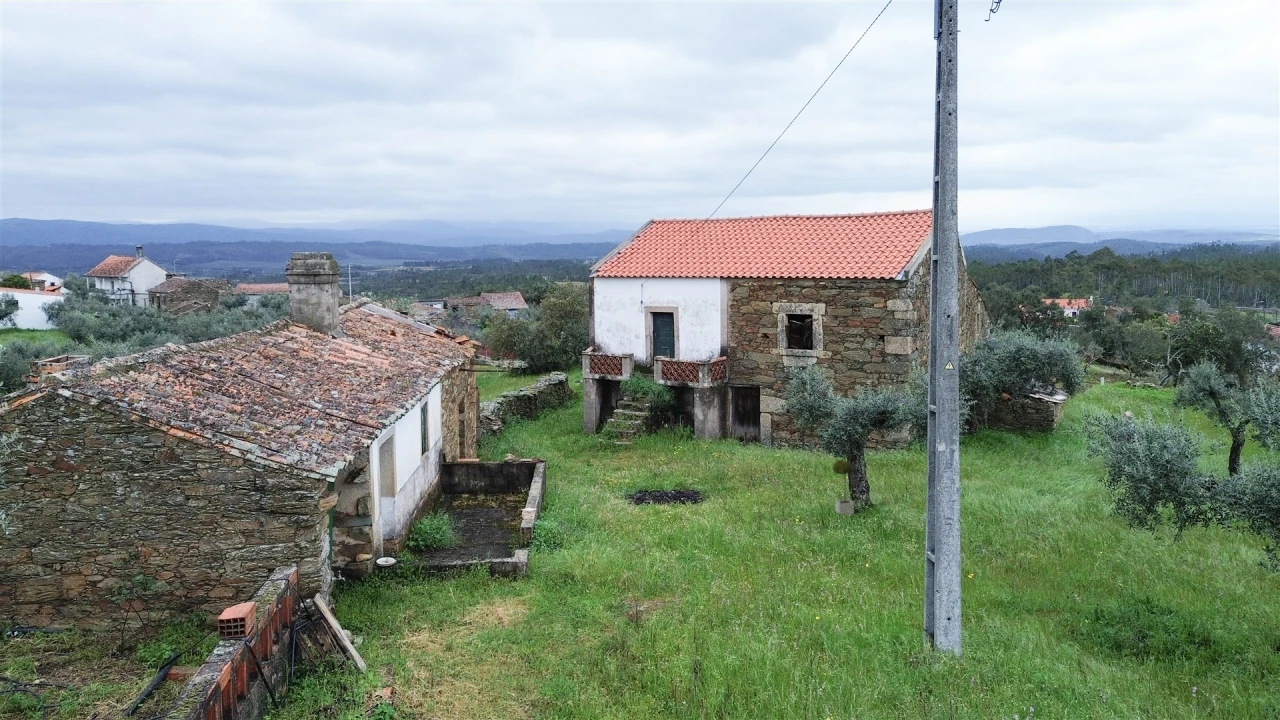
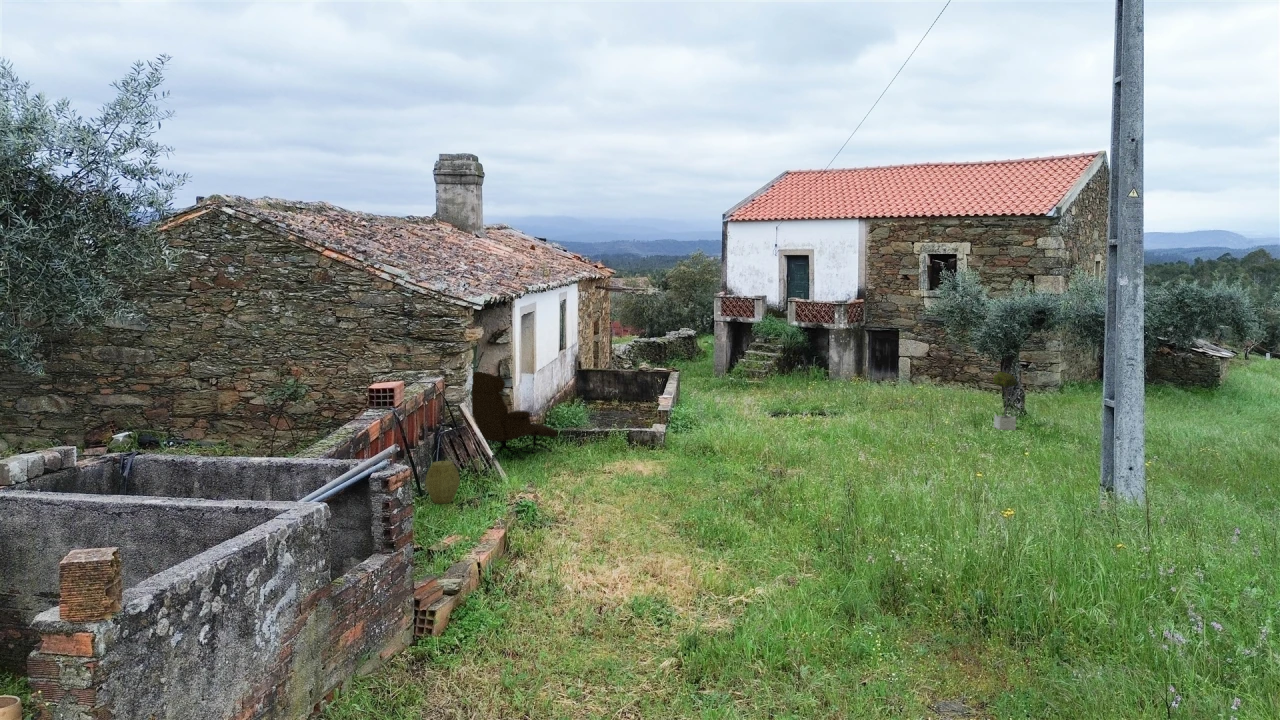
lounge chair: none [322,525,419,611] -> present [472,372,558,460]
woven basket: none [288,642,322,686] -> present [425,461,460,504]

